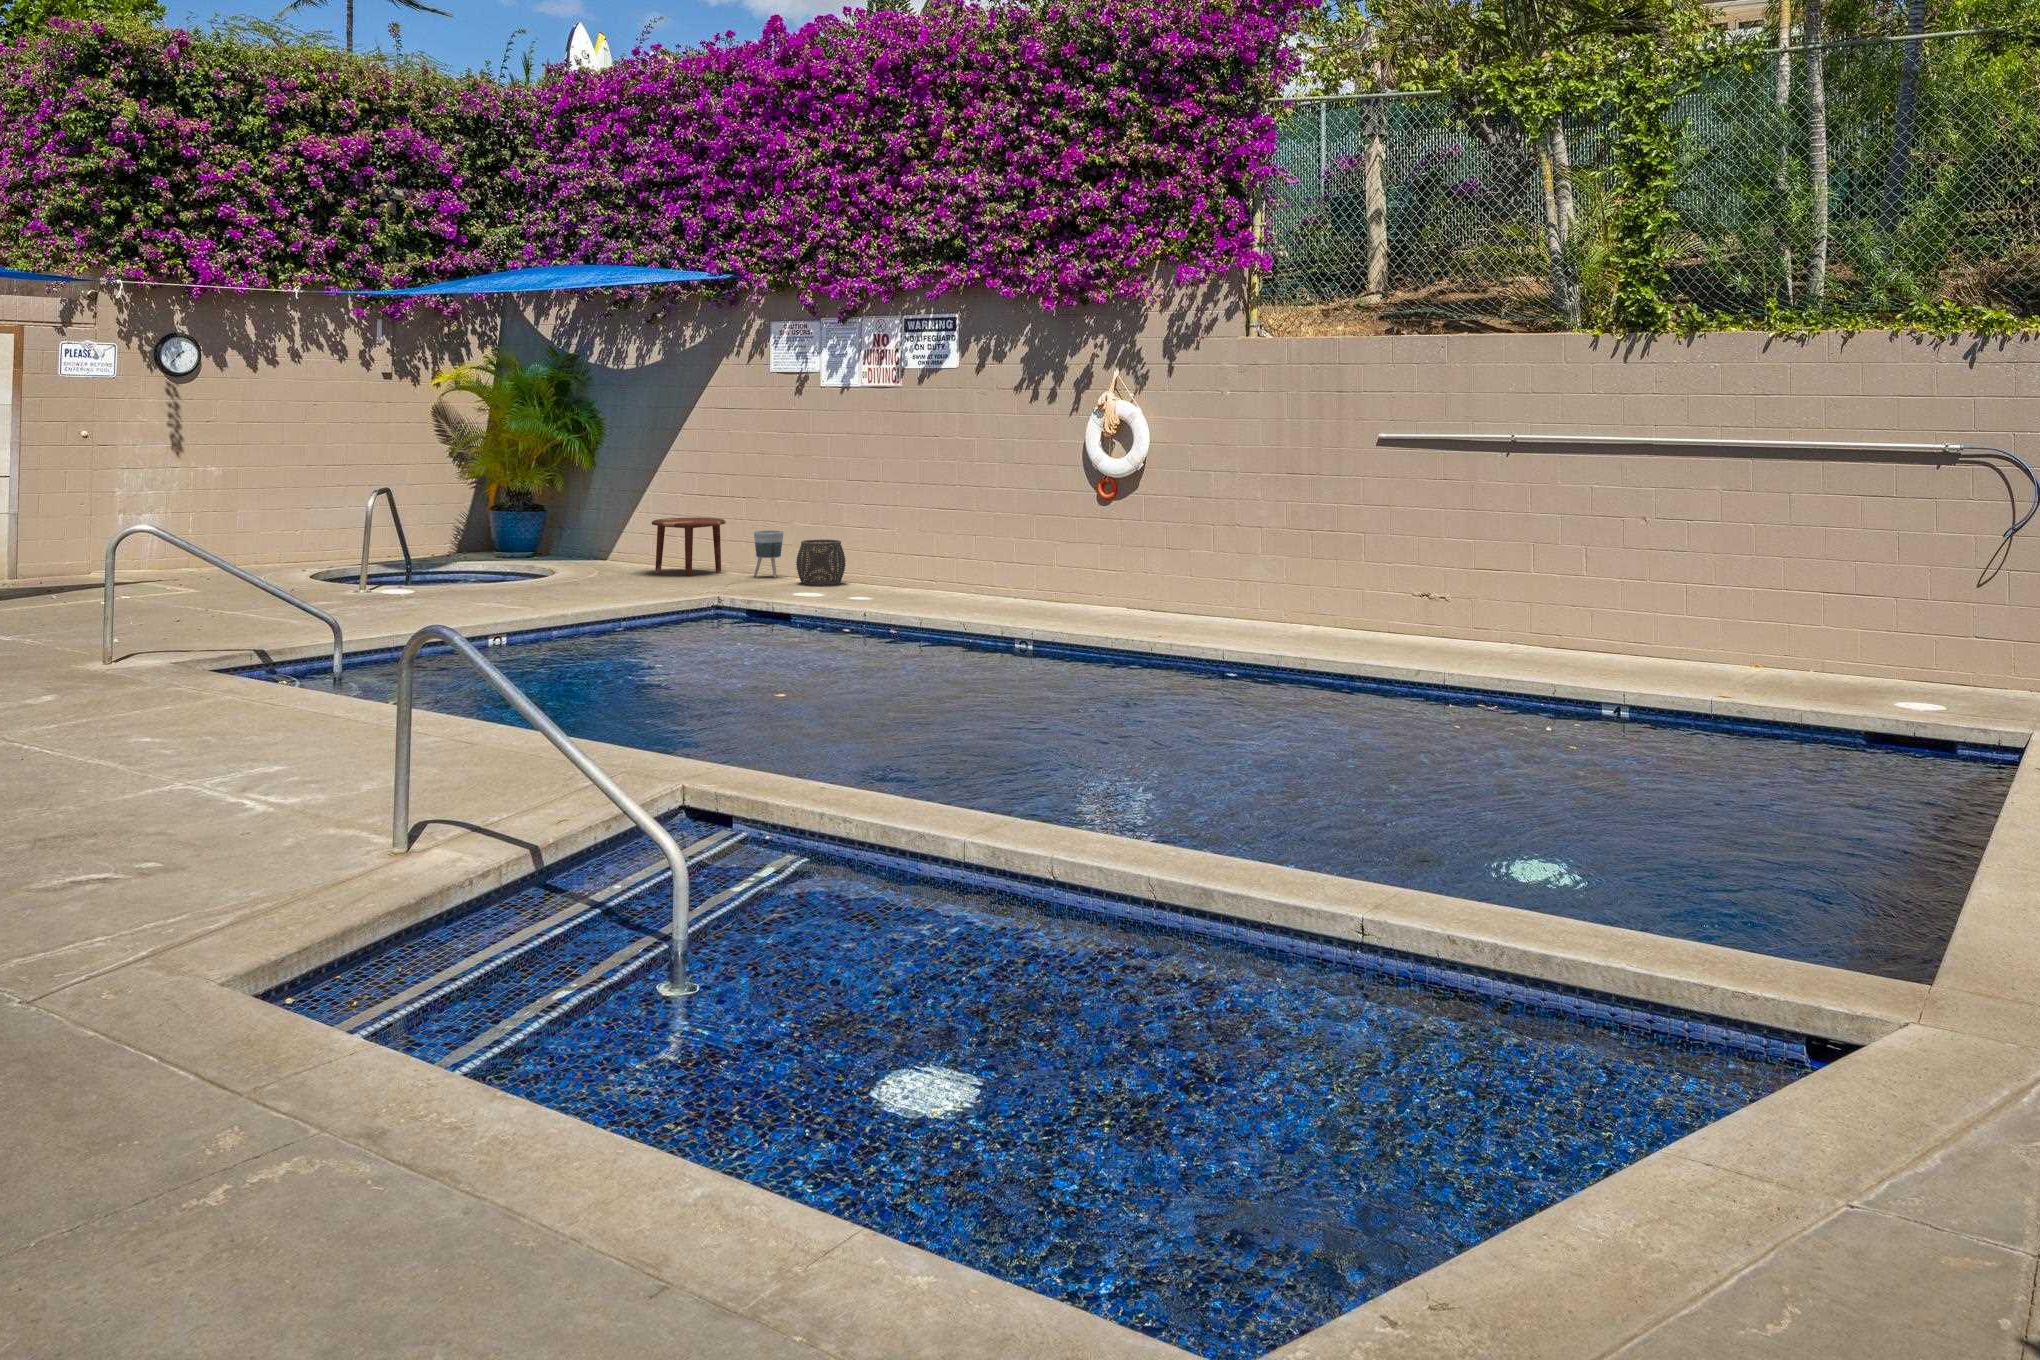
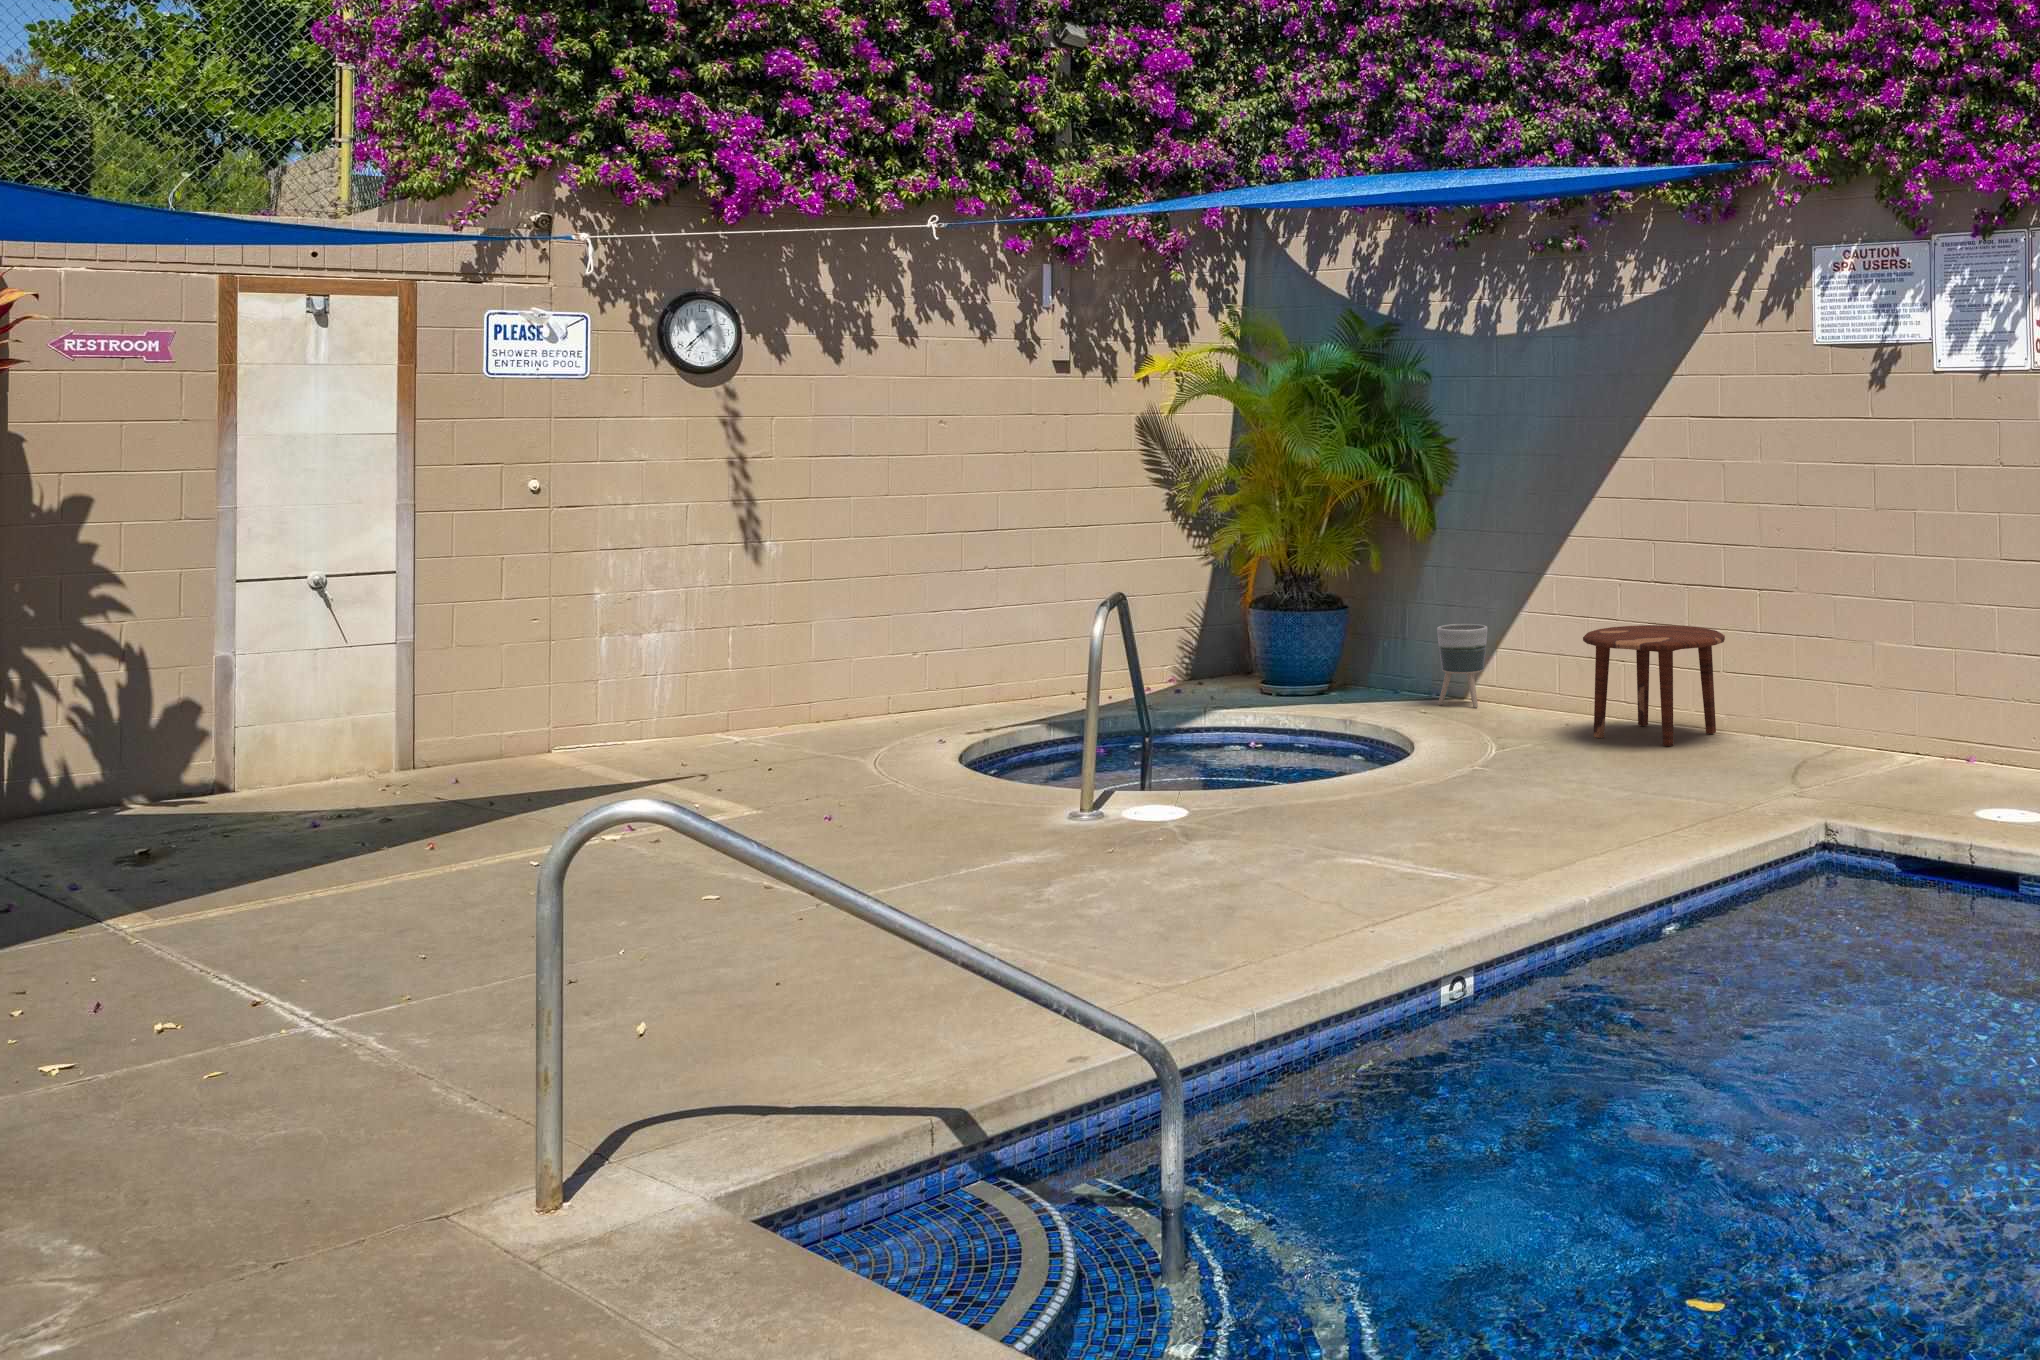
planter: present [754,531,784,578] -> present [1437,624,1488,708]
woven basket: present [796,539,846,585] -> none [1909,678,2012,776]

